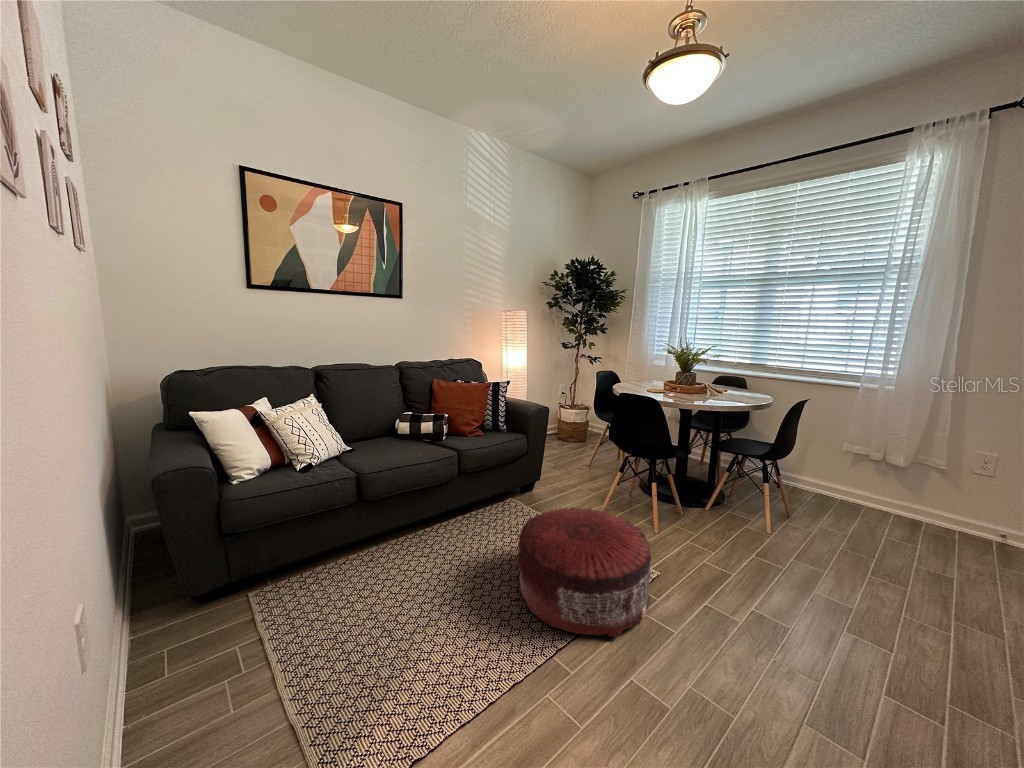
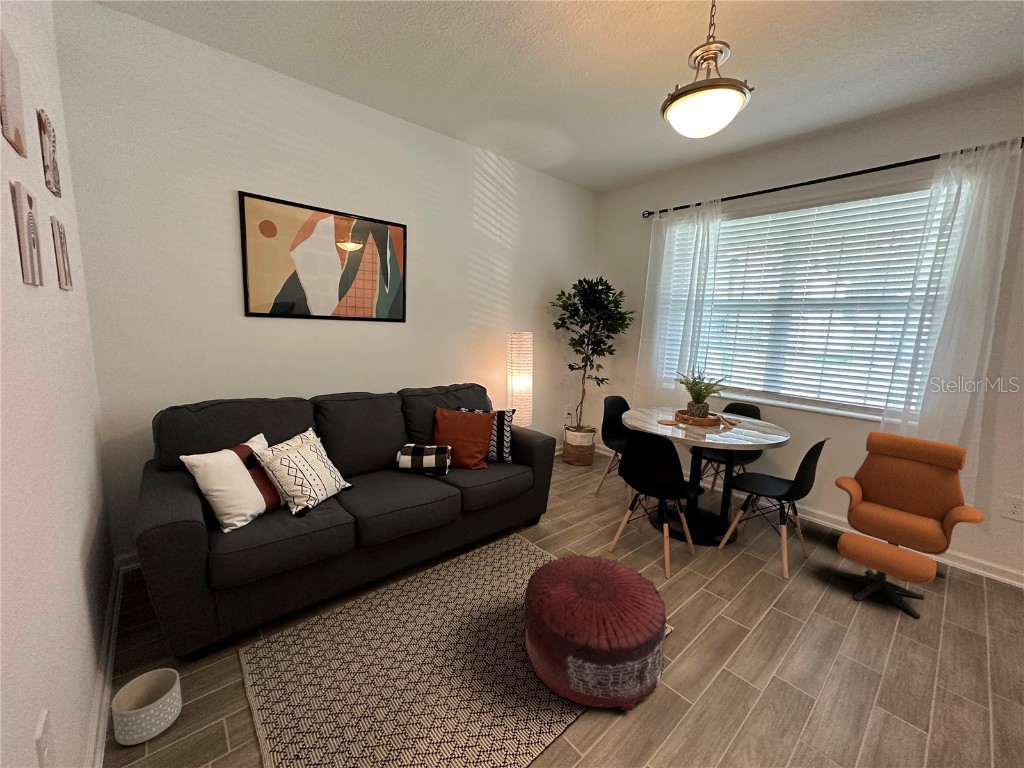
lounge chair: none [812,397,955,564] -> present [831,432,984,618]
planter: none [133,603,197,667] -> present [111,668,182,745]

